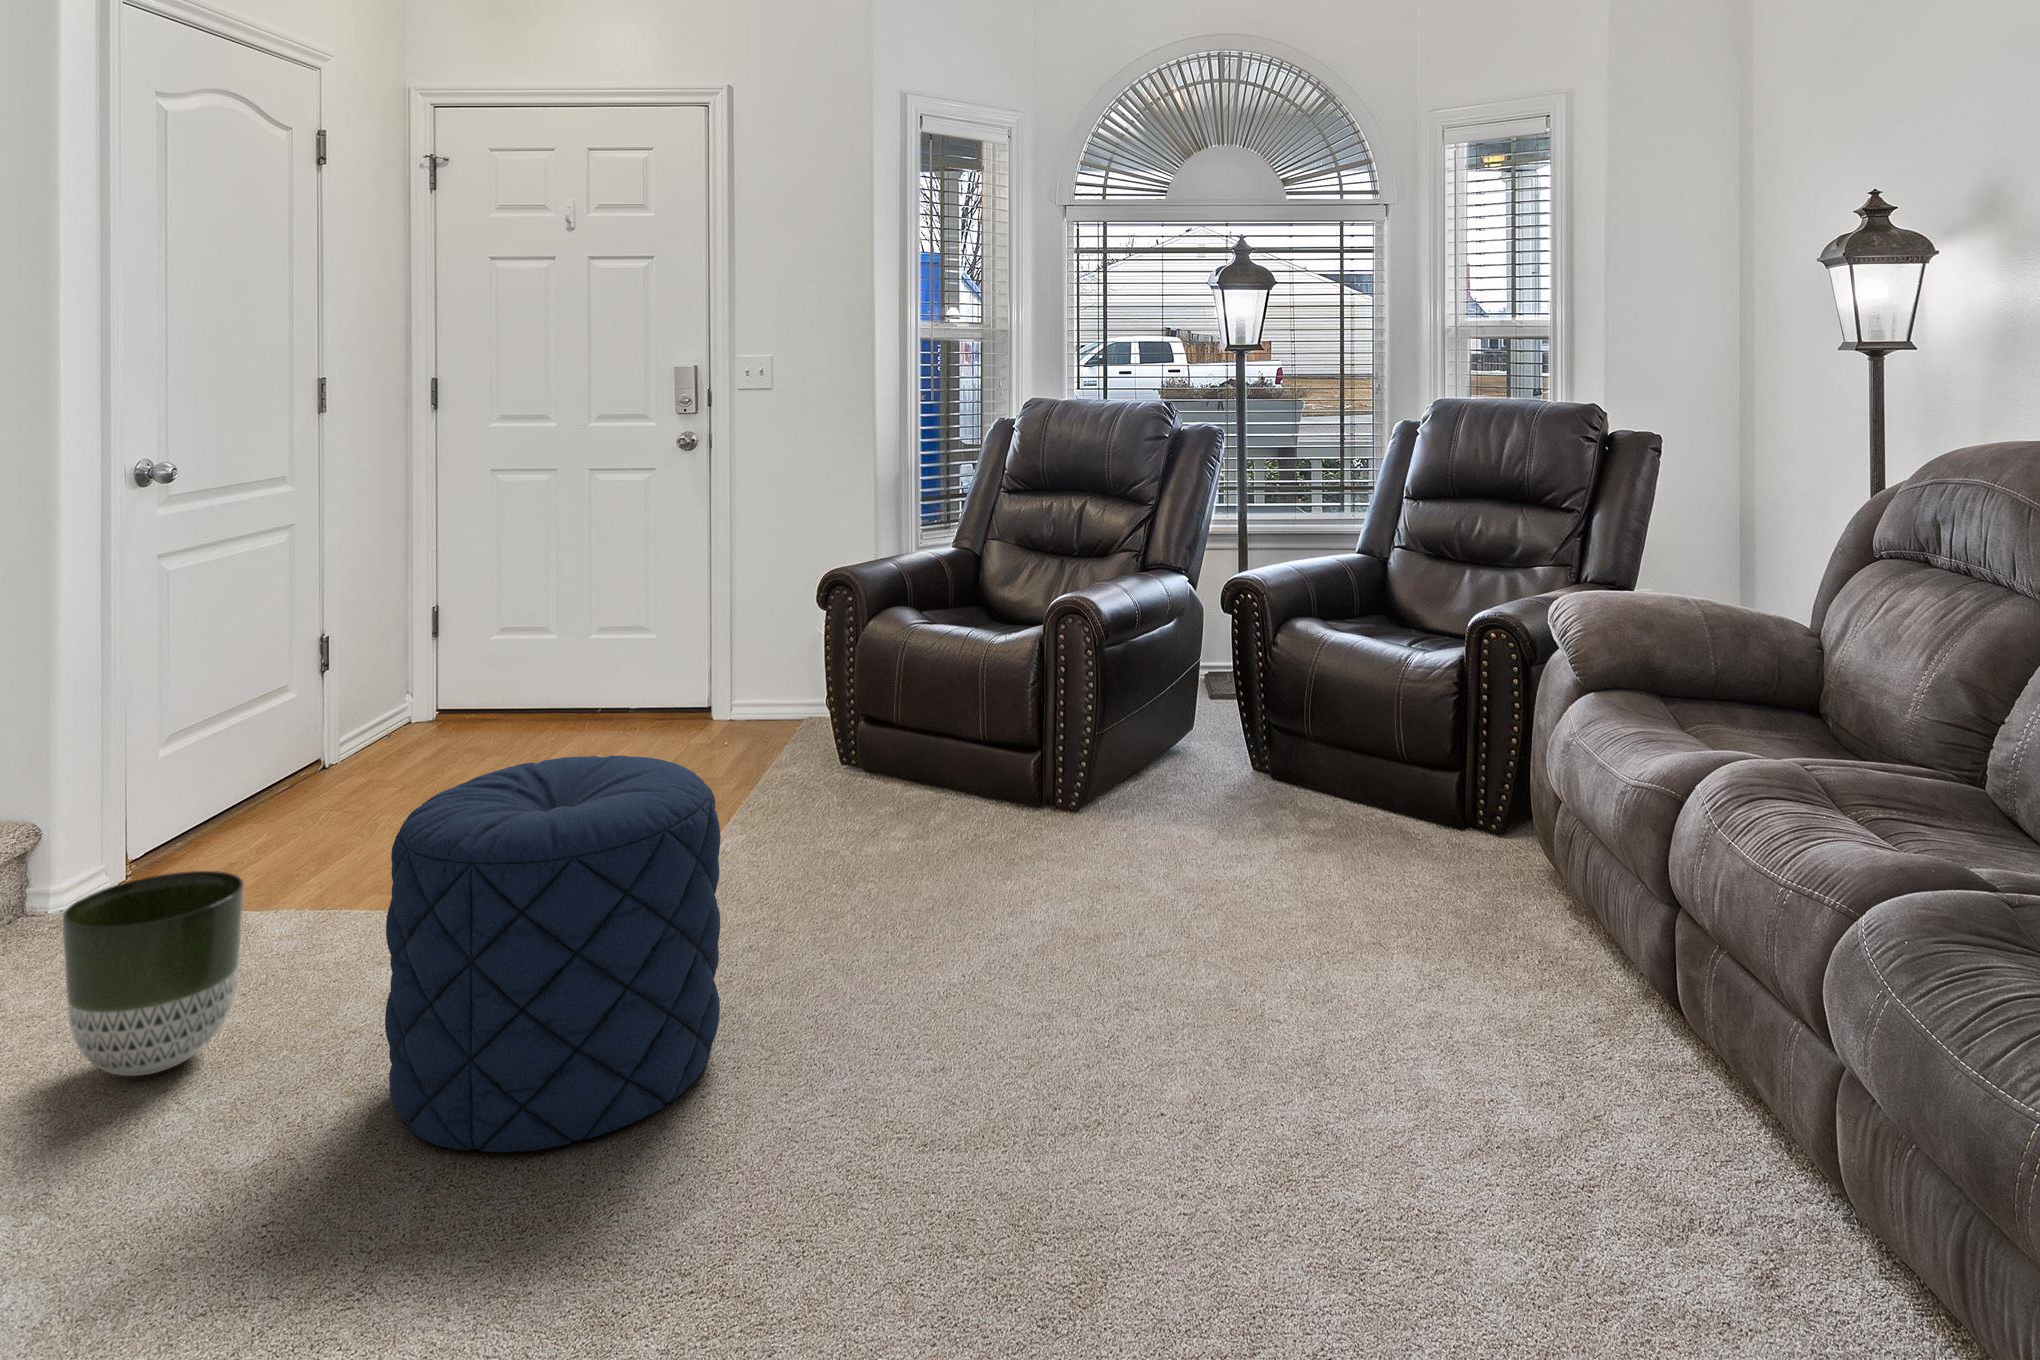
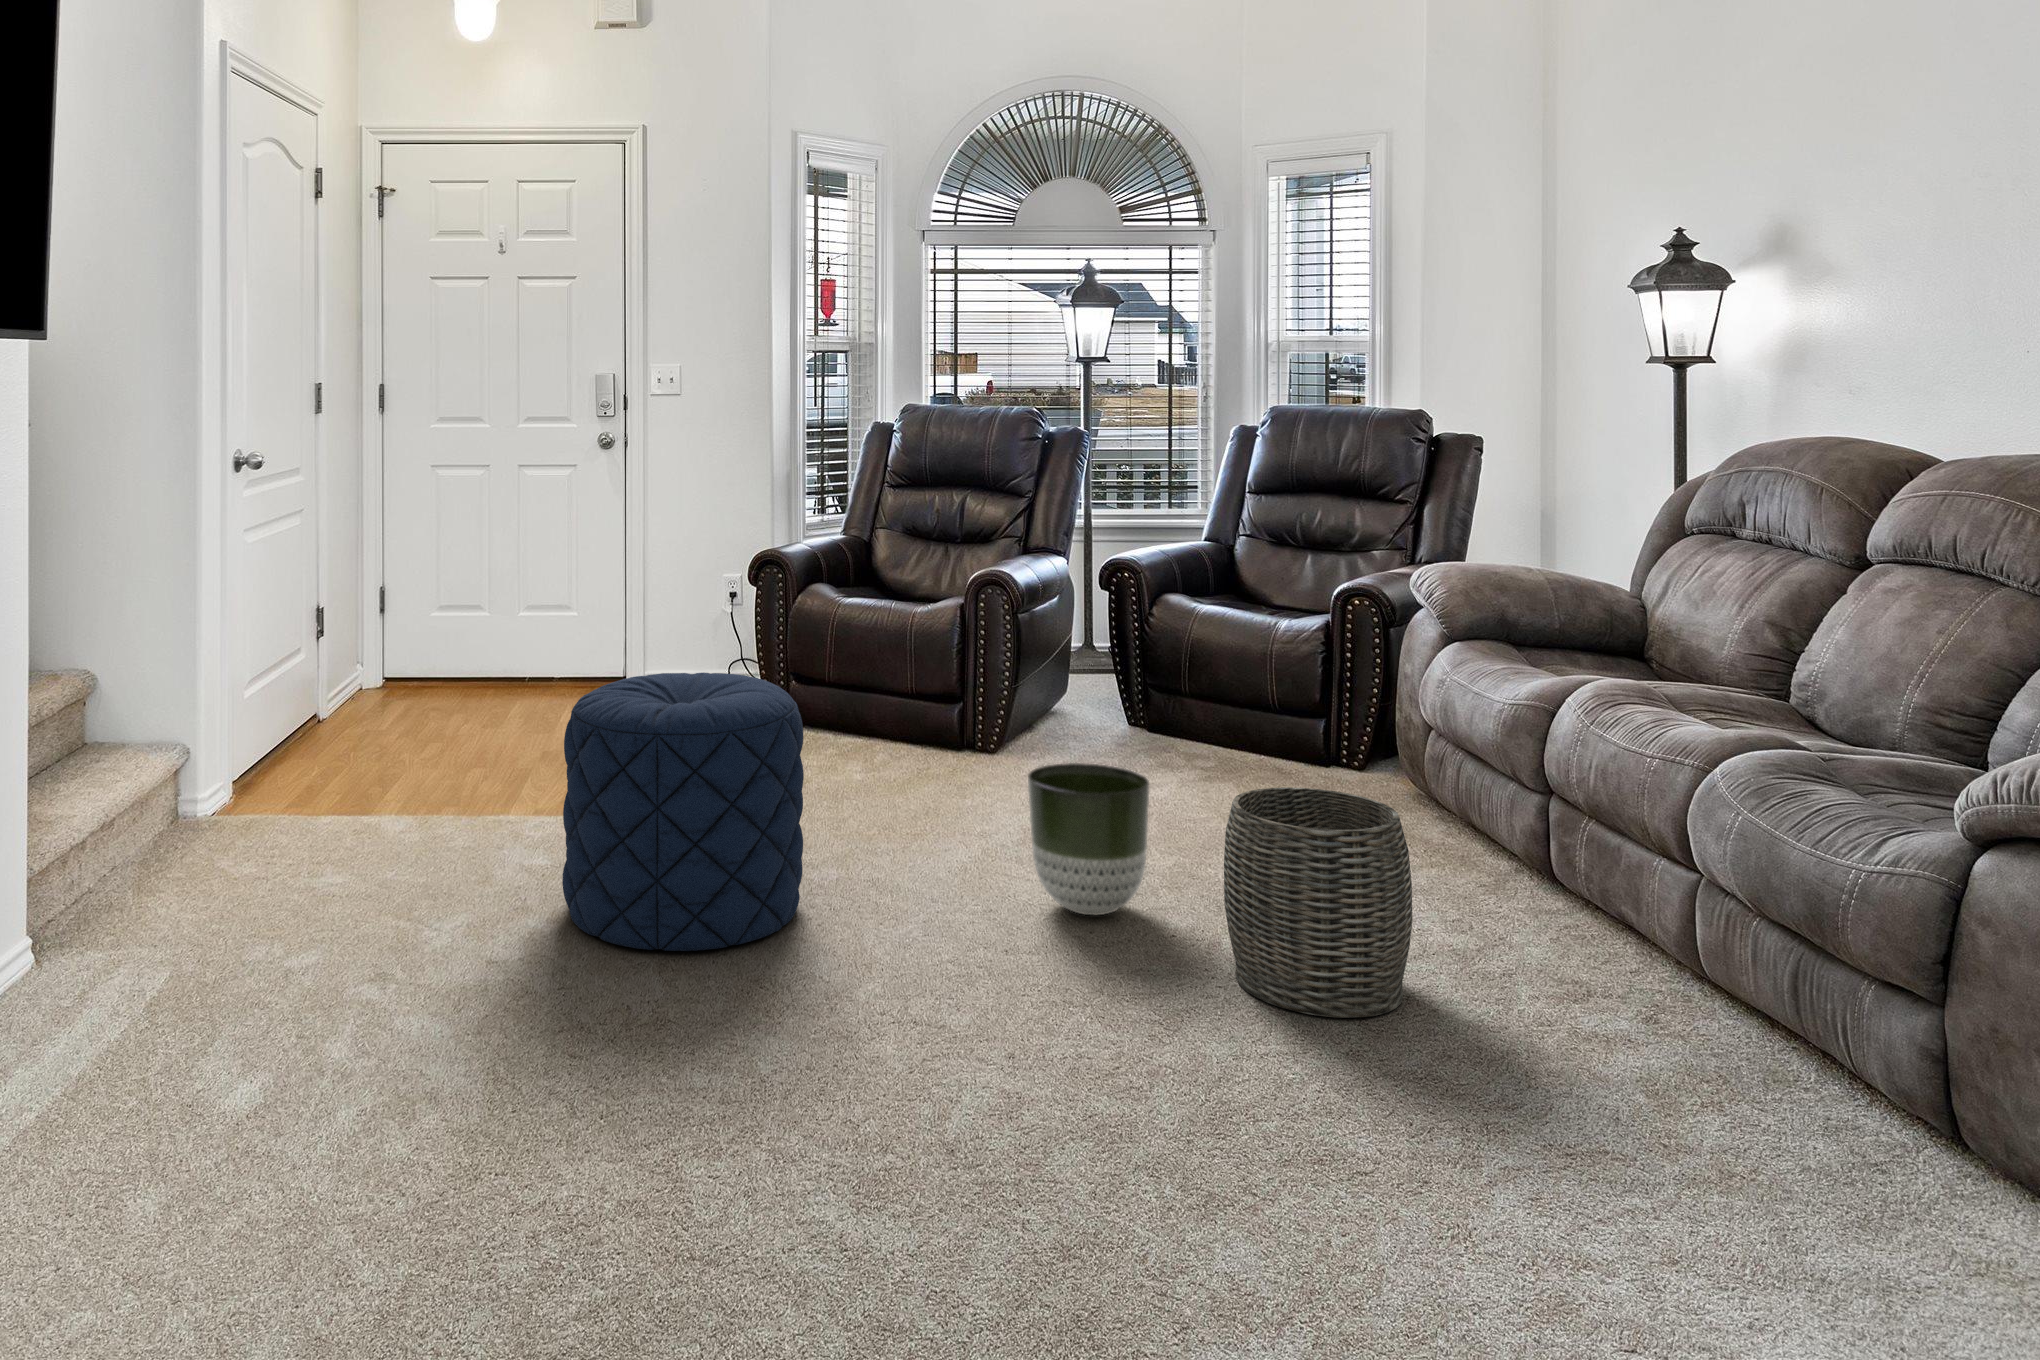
planter: present [63,871,244,1076] -> present [1028,763,1149,915]
woven basket: none [1211,924,1455,1276] -> present [1224,787,1412,1018]

